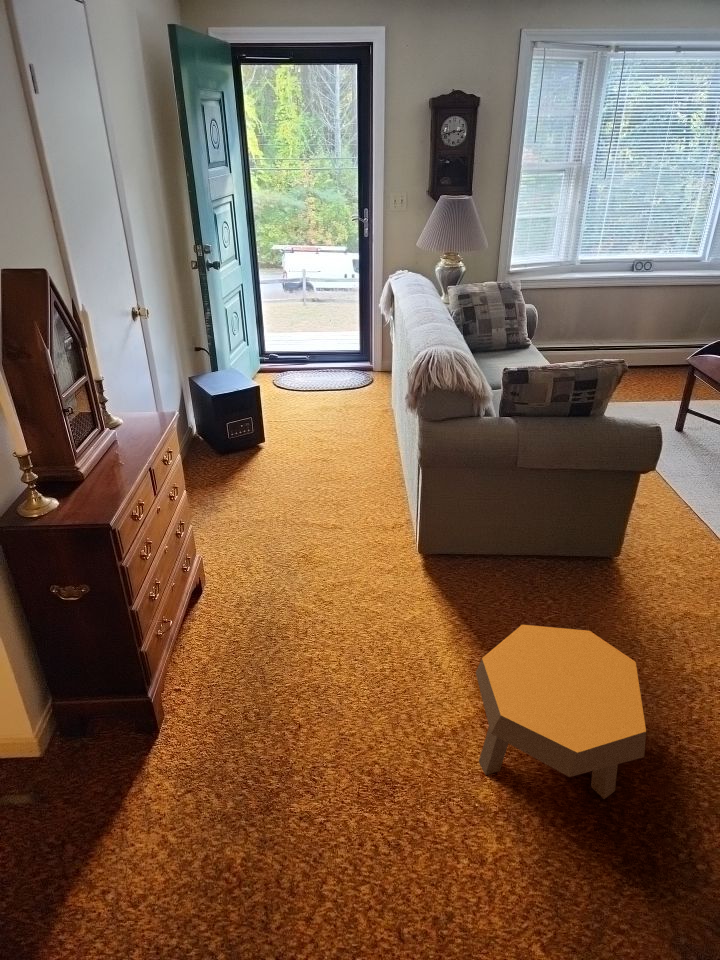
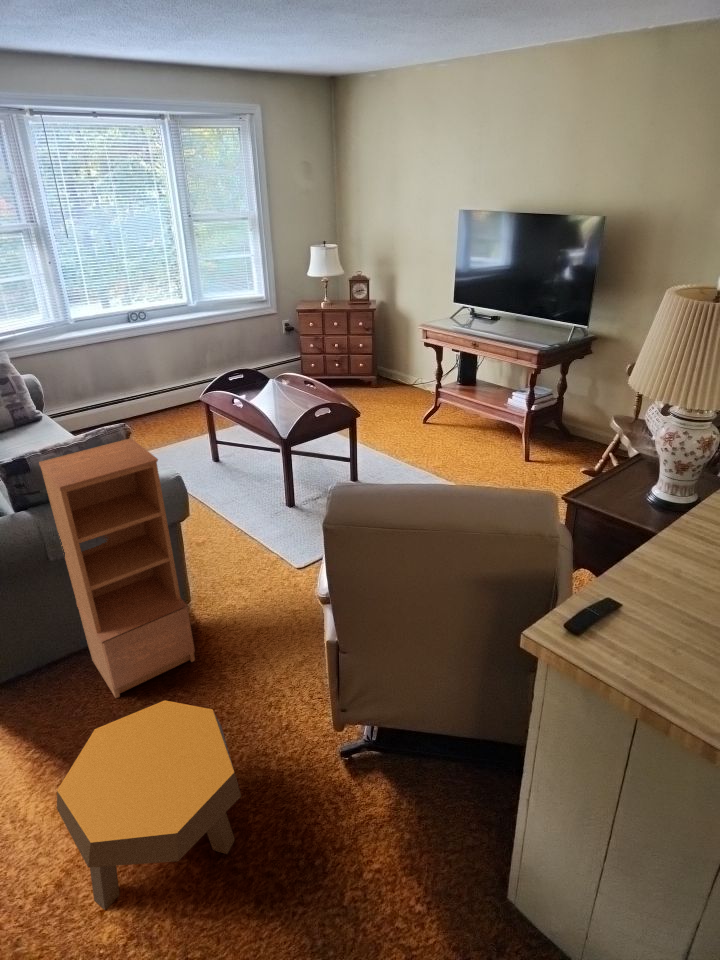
bookcase: none [519,376,660,609] -> present [39,438,195,698]

